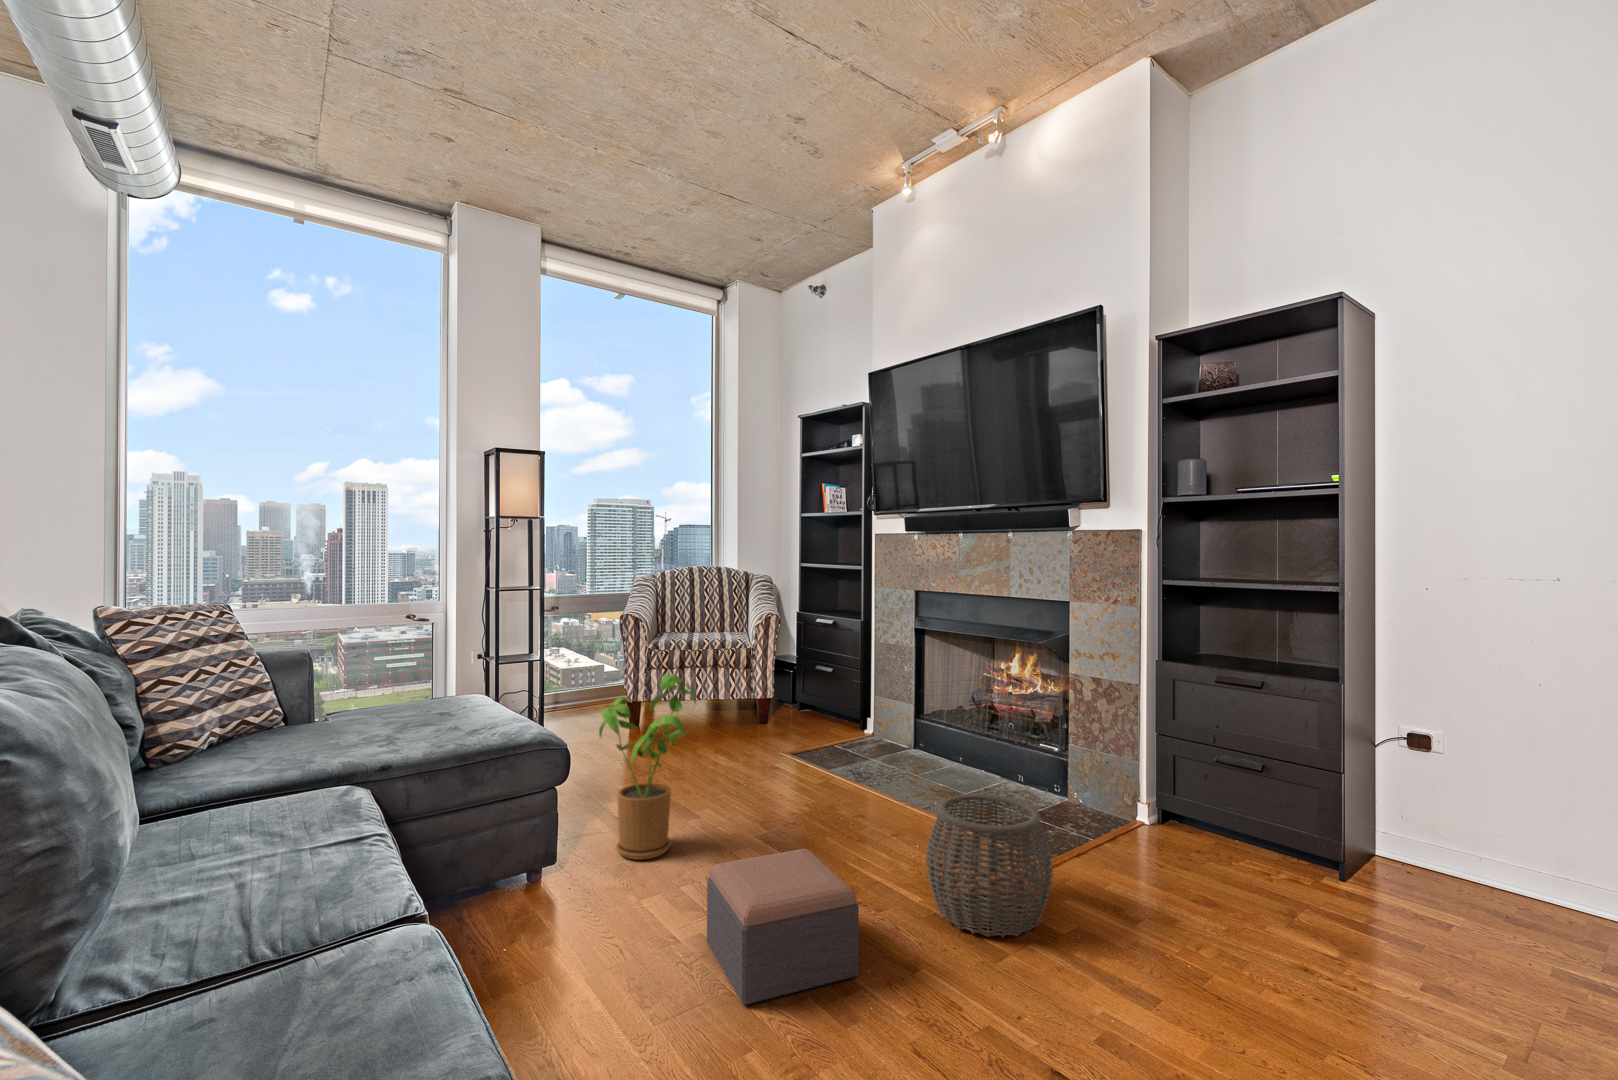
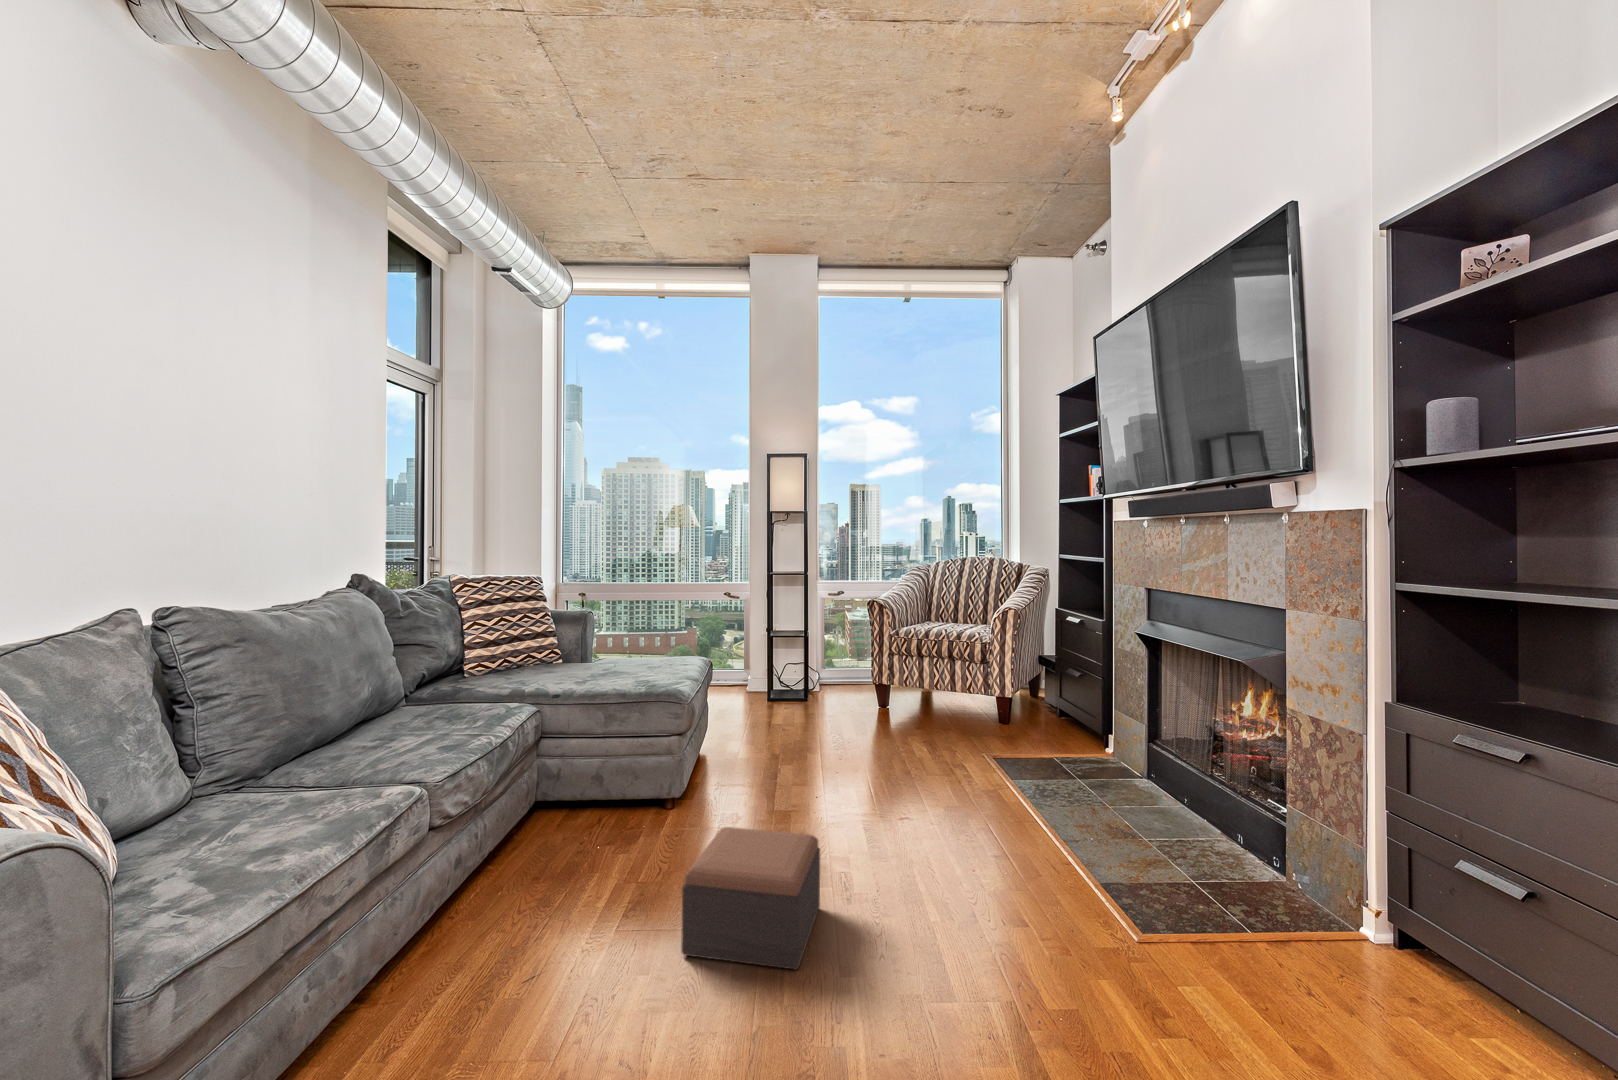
house plant: present [599,674,697,860] -> none [733,653,824,817]
woven basket: present [926,794,1053,938] -> none [927,820,1078,999]

